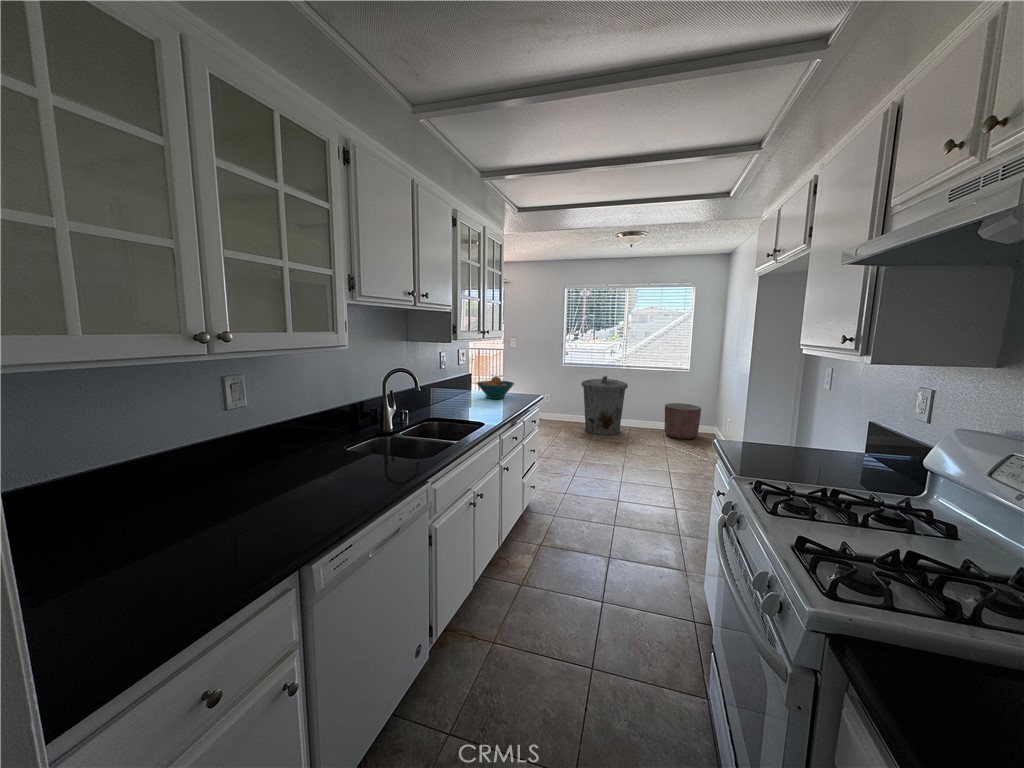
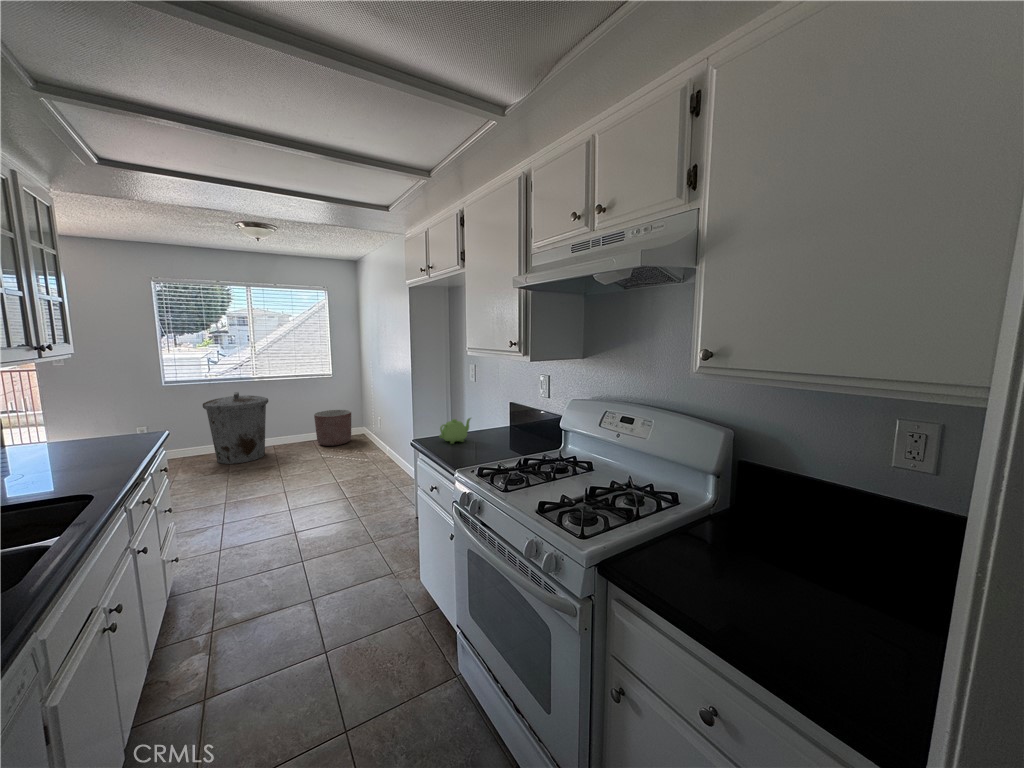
fruit bowl: present [477,376,514,399] -> none [29,416,119,454]
teapot: none [744,427,794,456] -> present [439,418,471,444]

